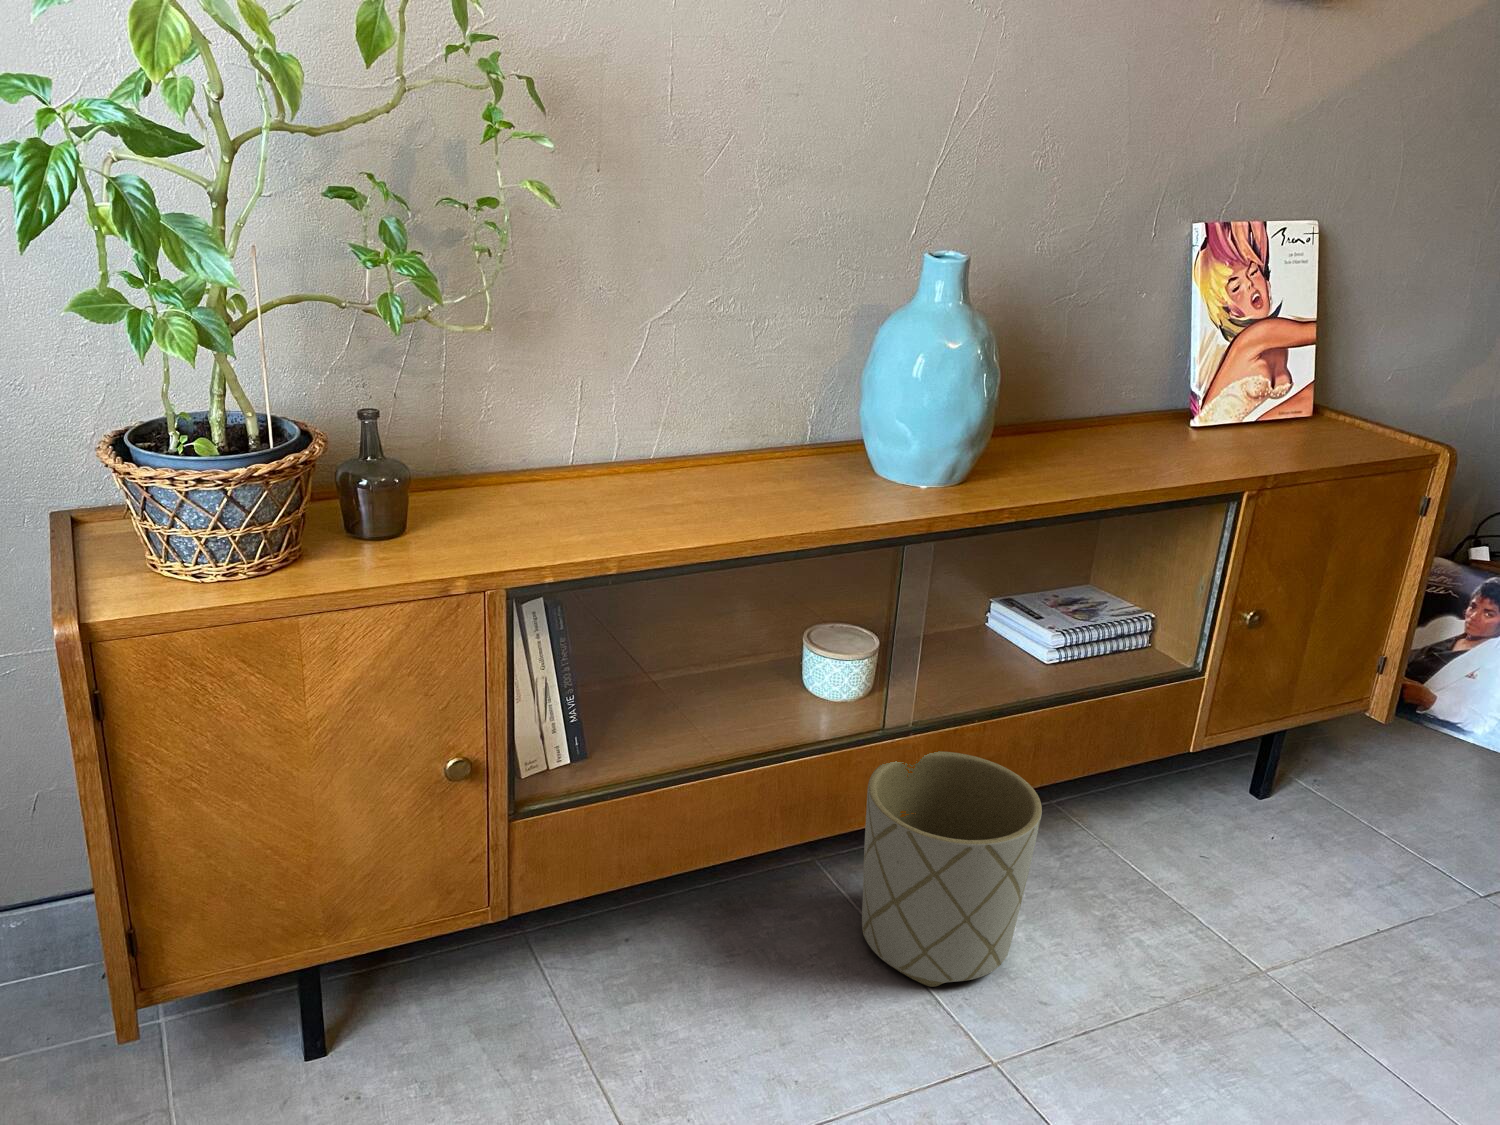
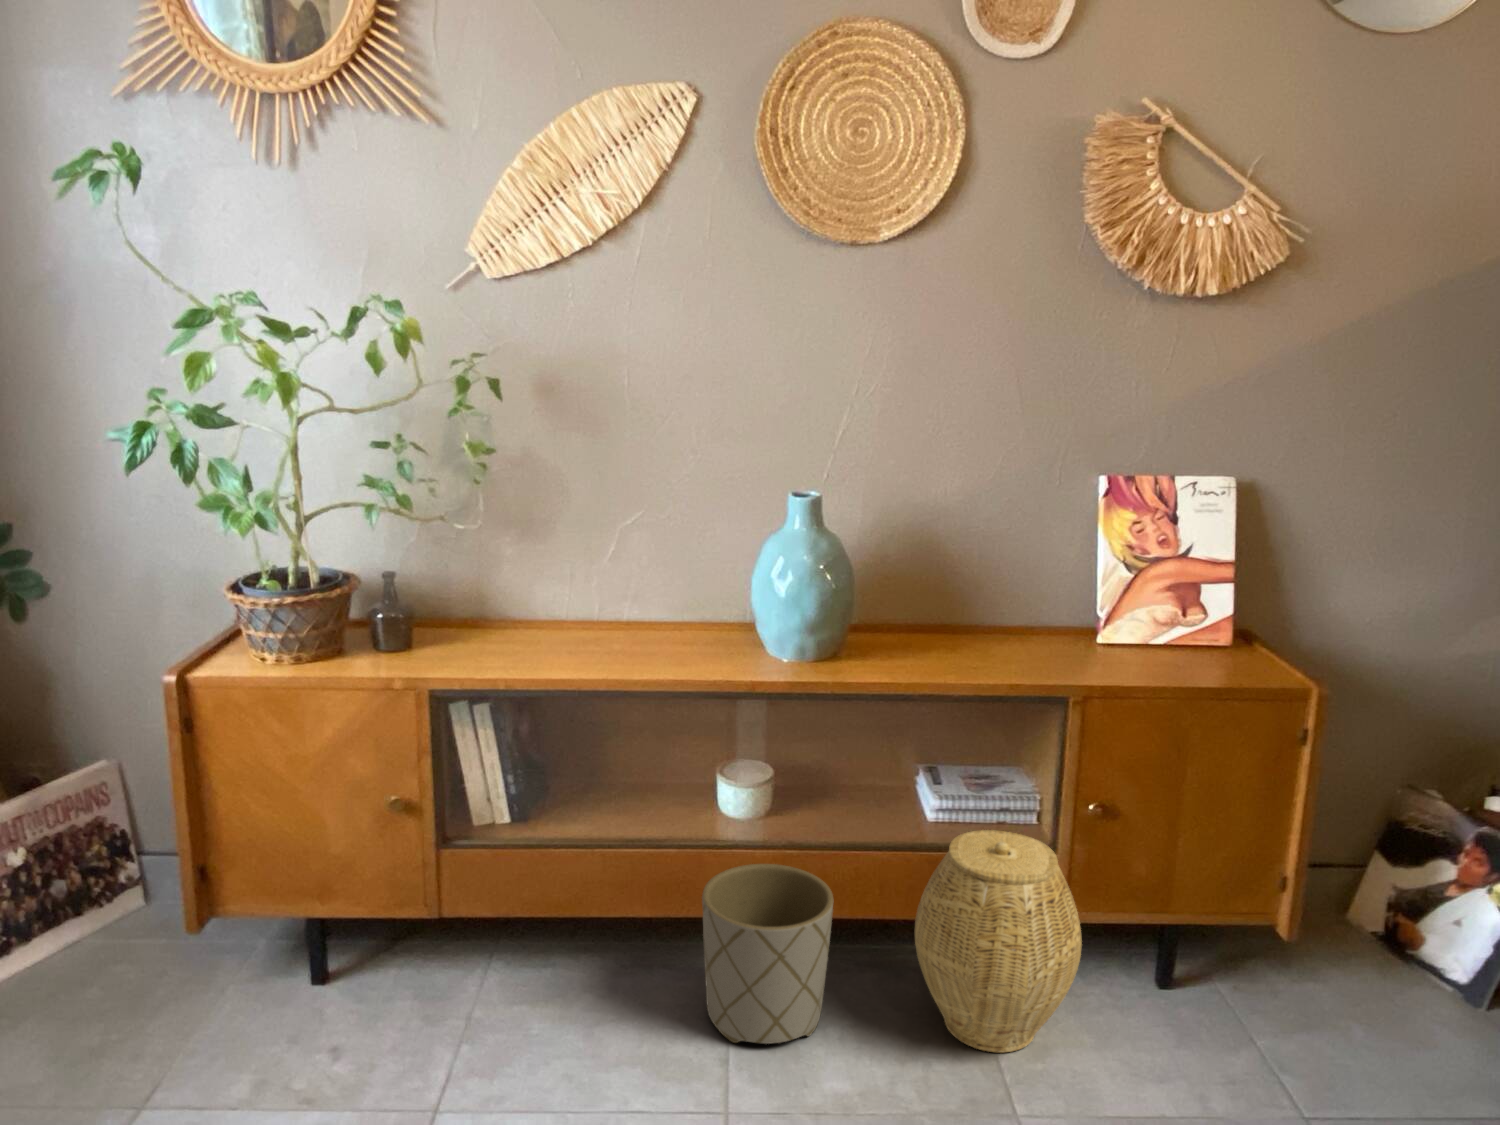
woven basket: none [1090,667,1297,923] -> present [915,830,1082,1053]

